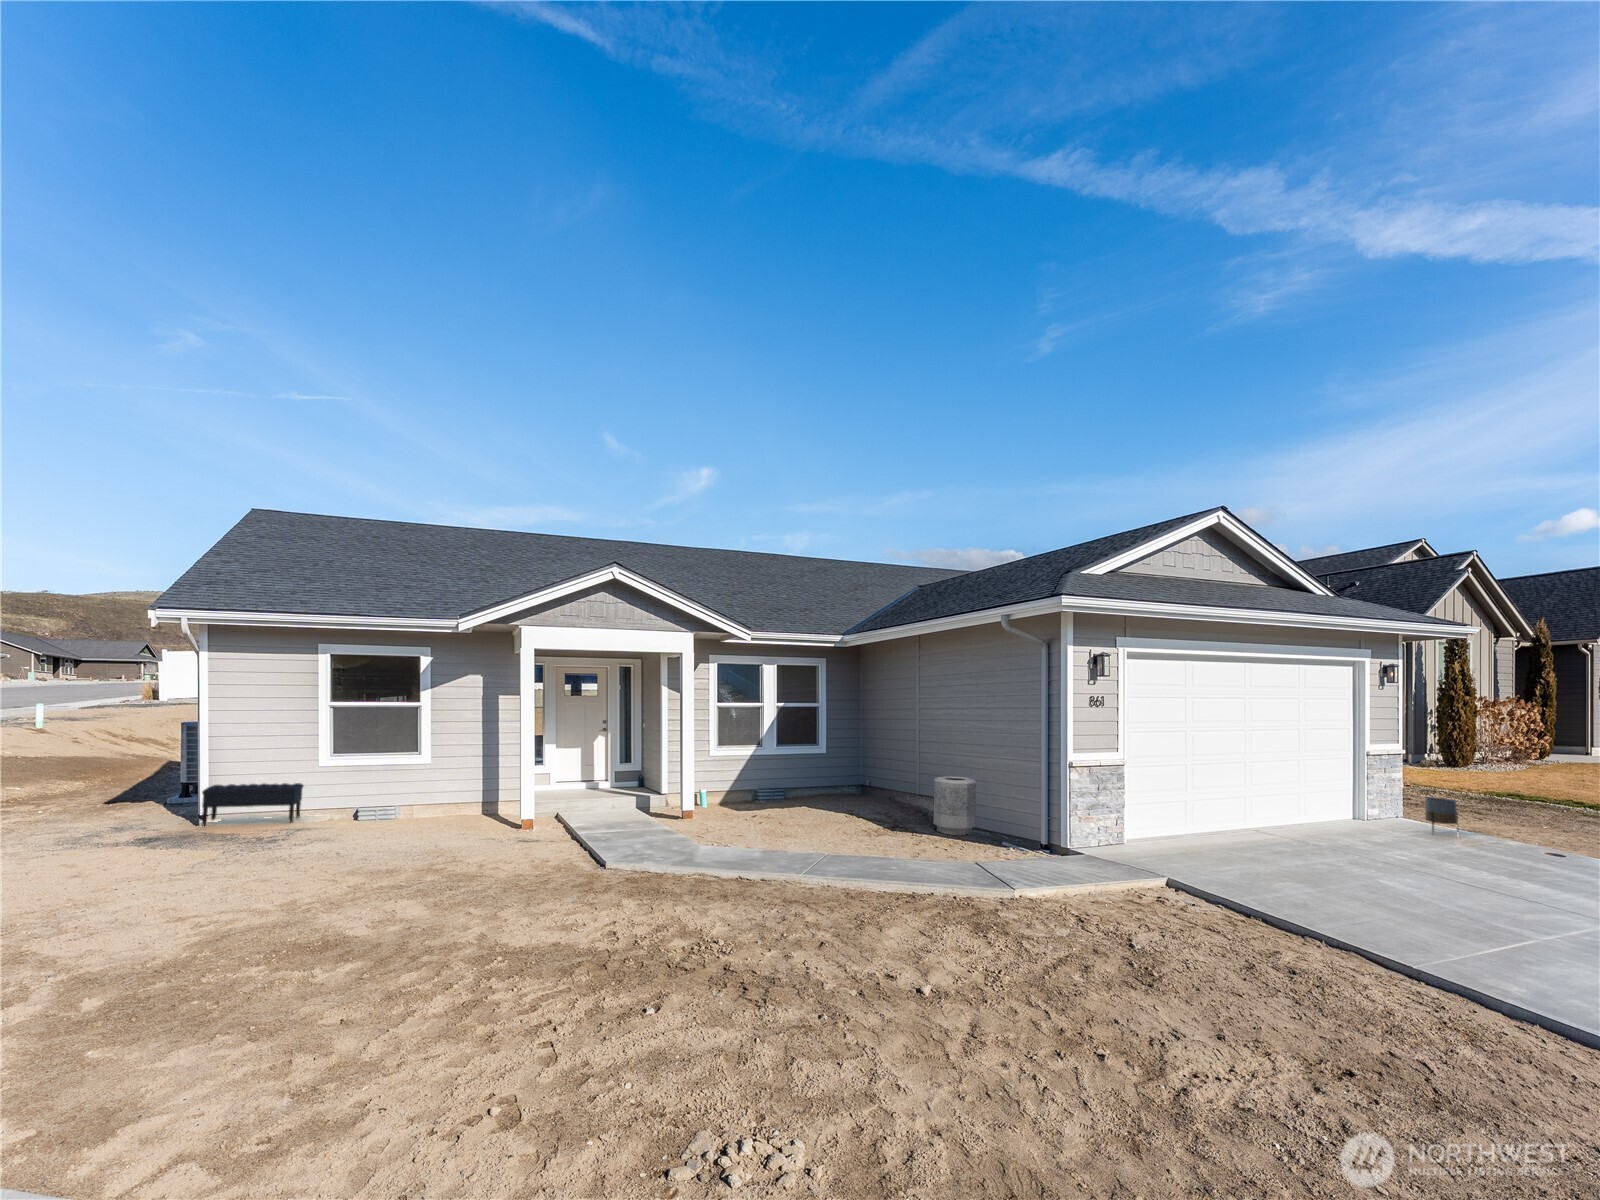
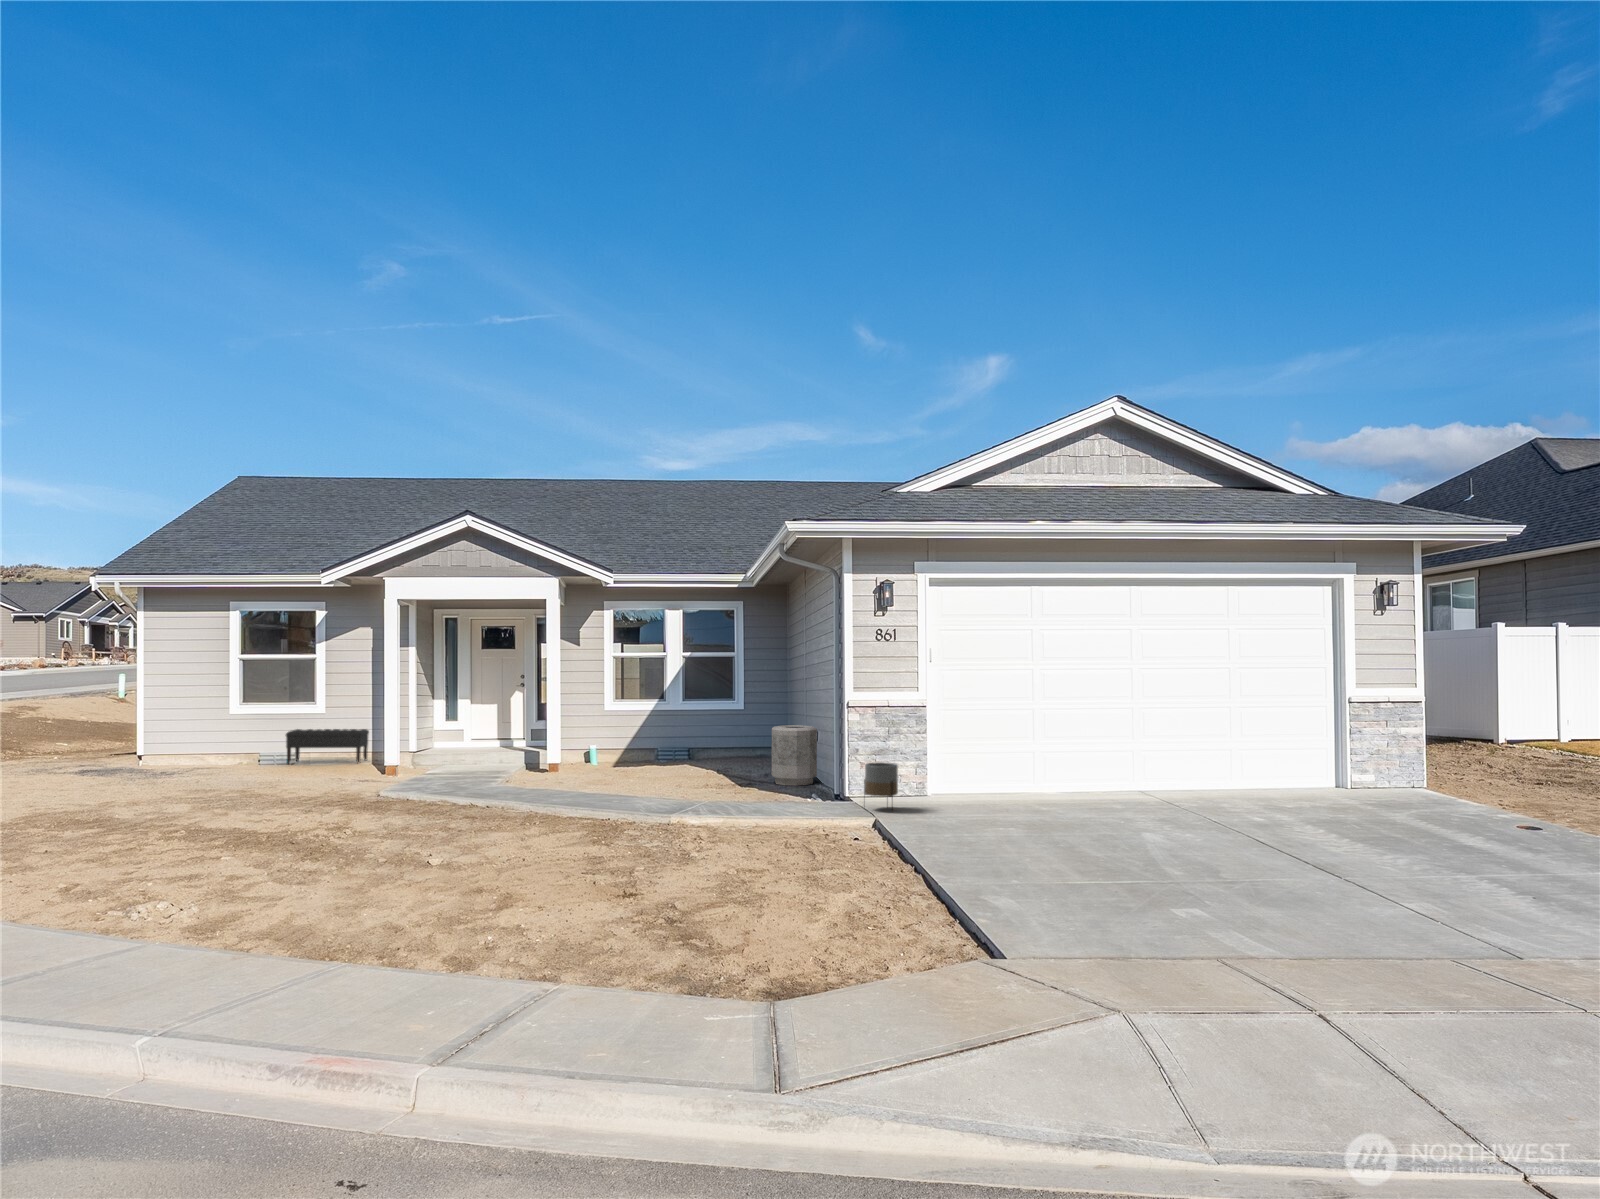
bench: present [201,783,303,825] -> present [286,729,369,764]
planter: present [1425,797,1458,832] -> present [864,762,898,797]

